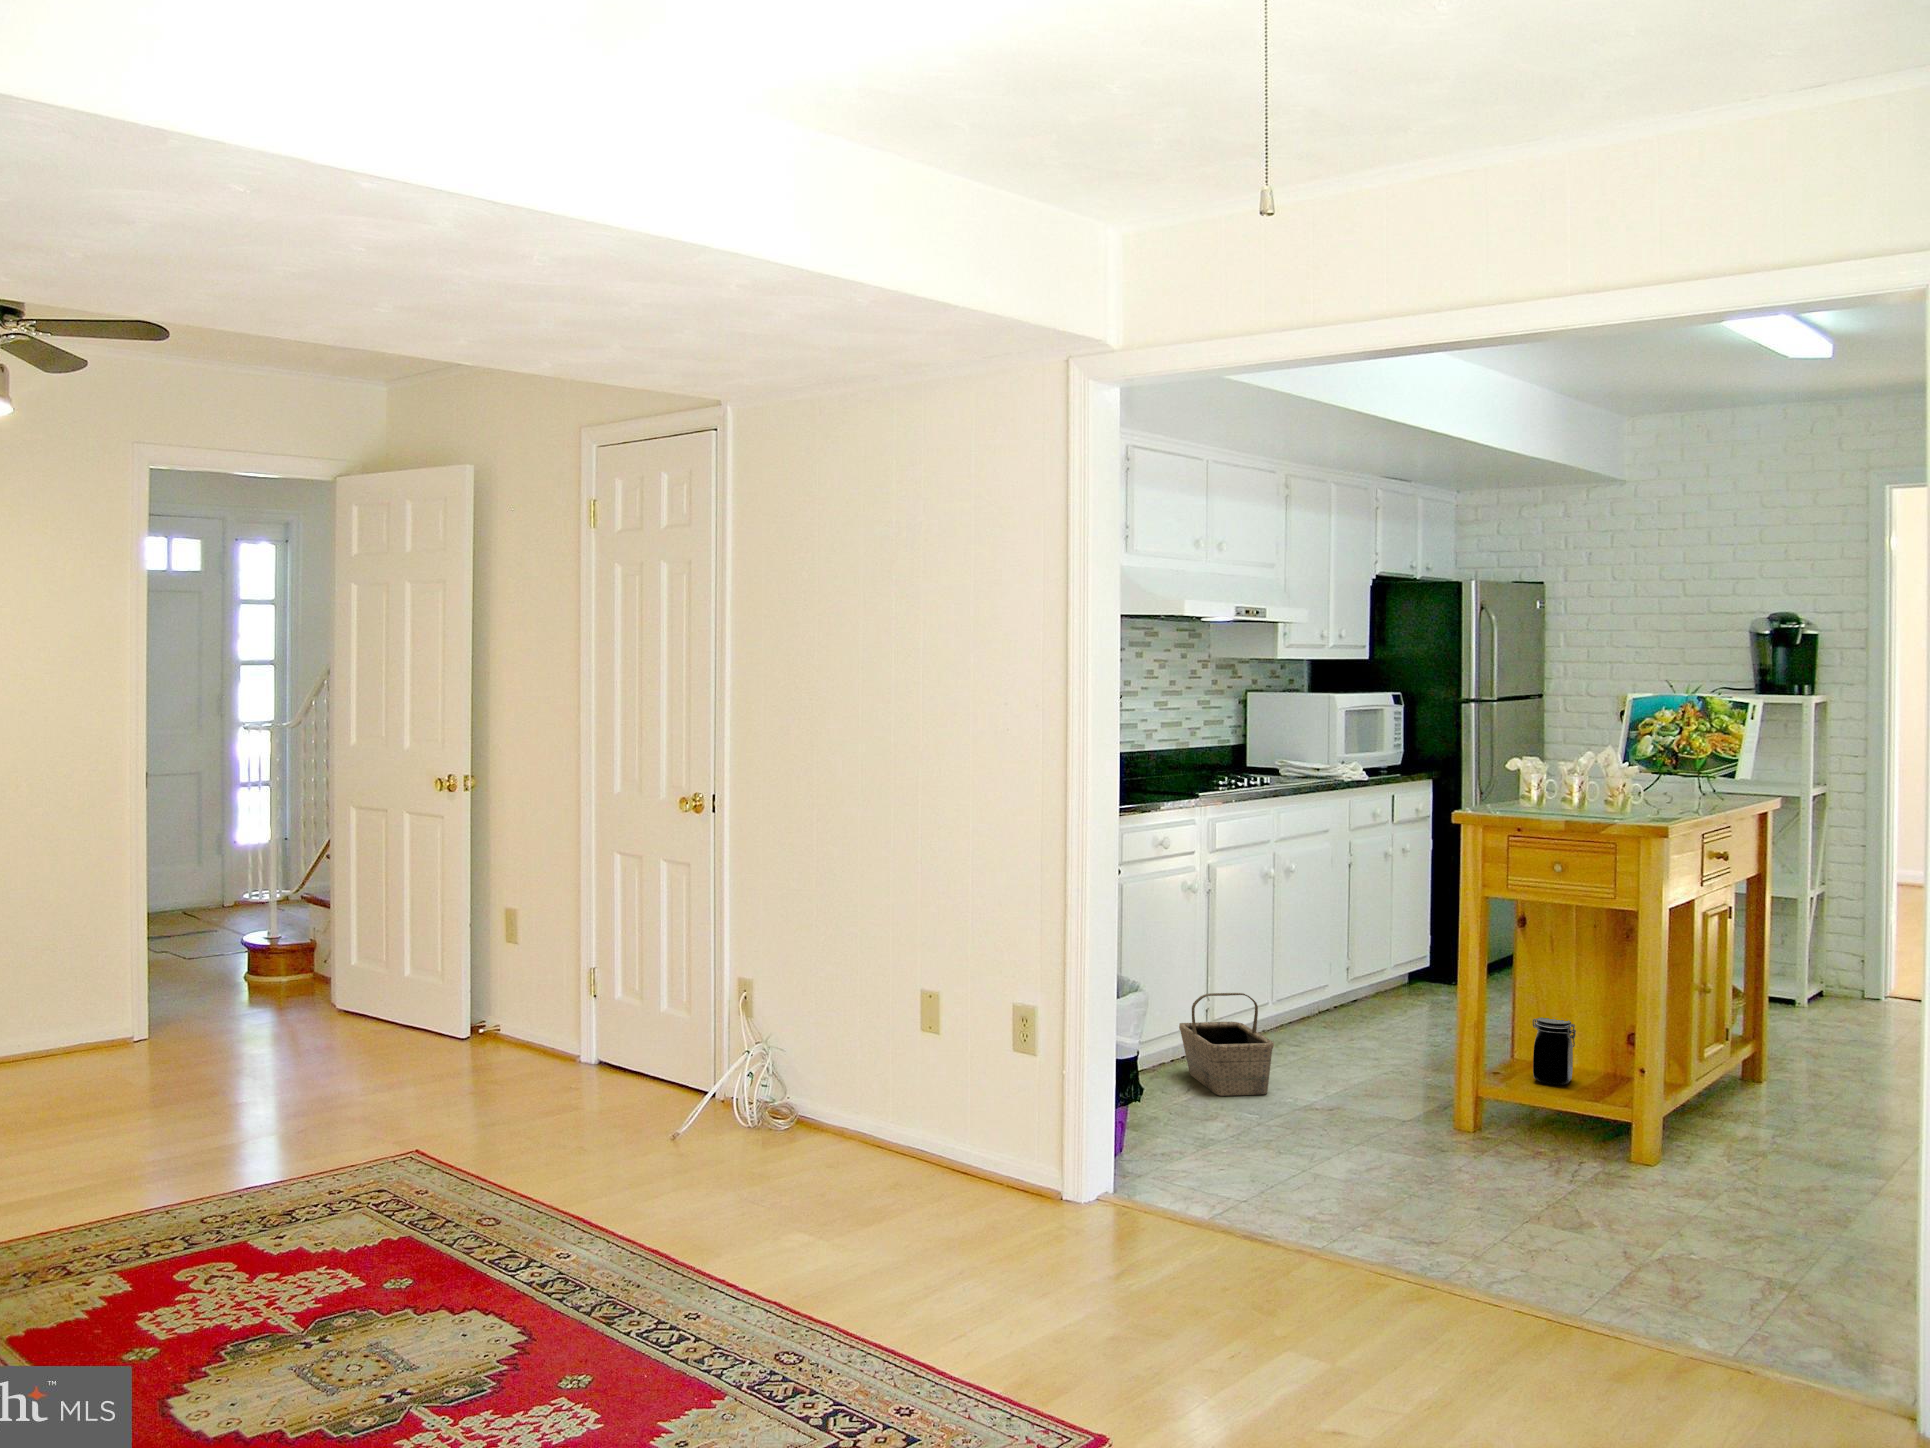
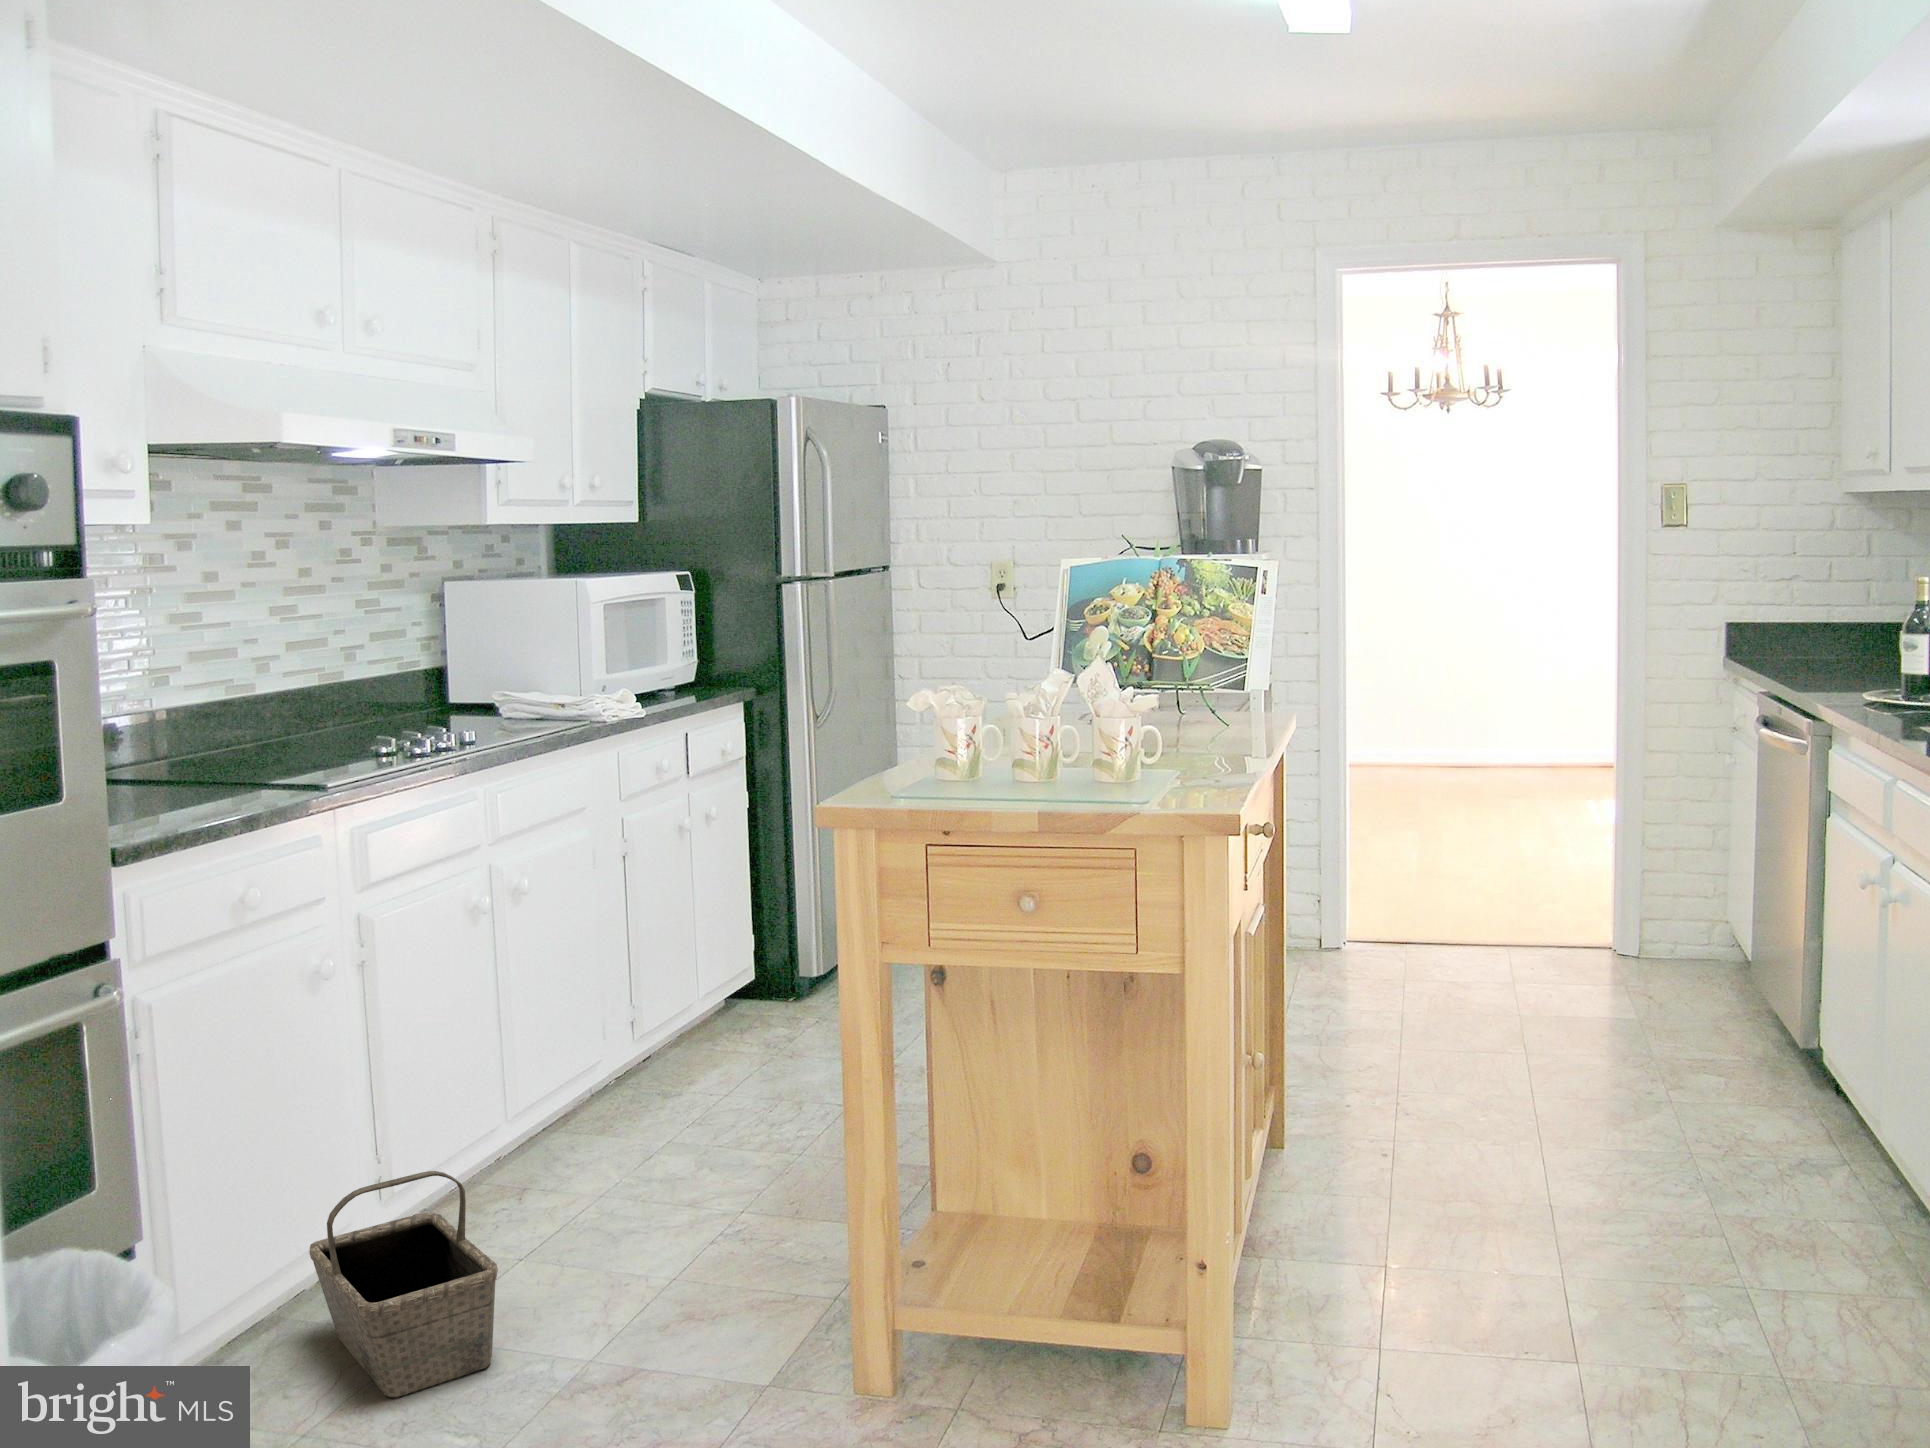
jar: present [1533,1017,1576,1085] -> none [963,1139,1039,1265]

